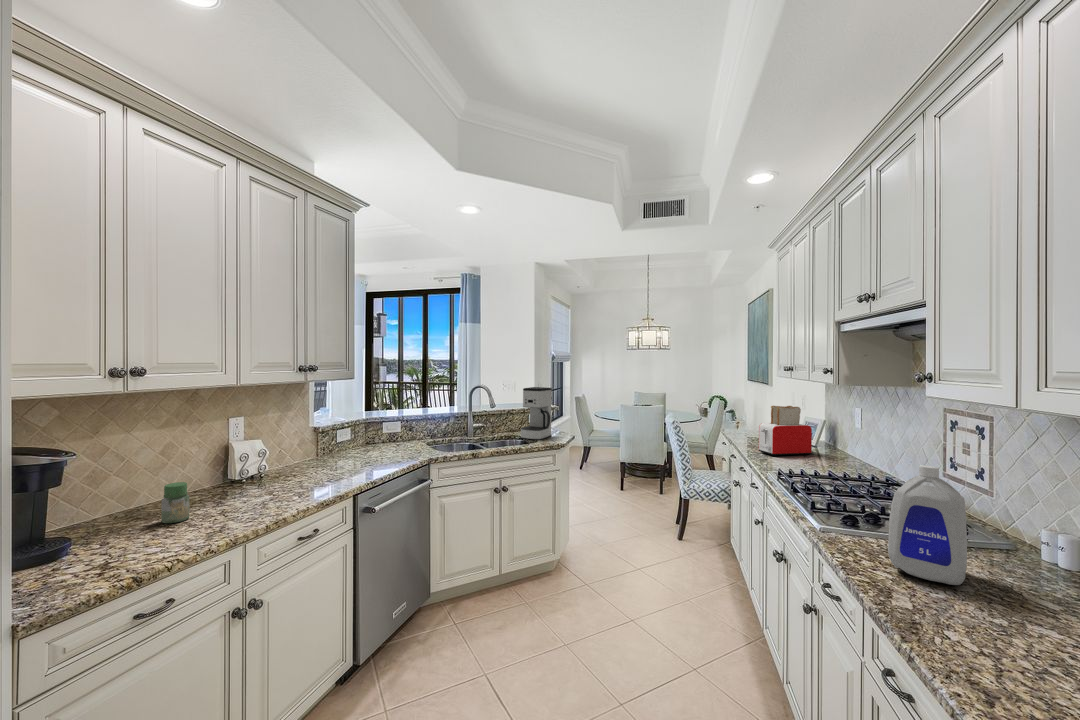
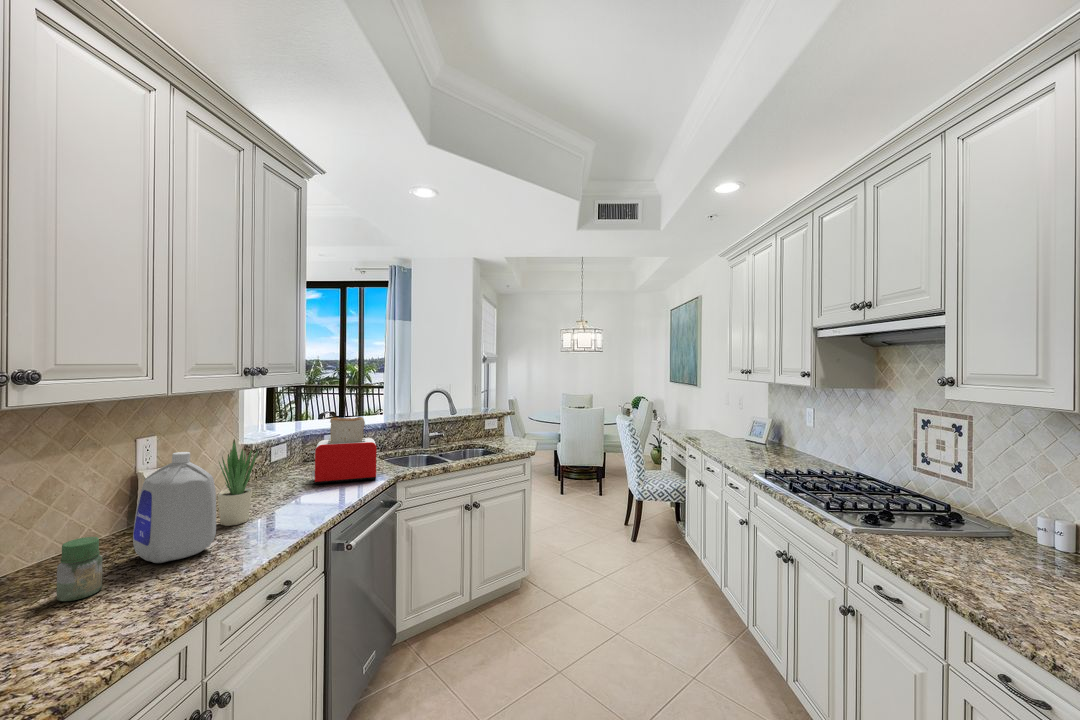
coffee maker: present [521,387,552,440] -> none [480,391,513,448]
toaster: present [759,406,812,456] -> present [311,417,377,484]
potted plant: none [279,420,310,486] -> present [217,439,258,526]
bottle: present [888,465,967,585] -> present [133,452,216,563]

